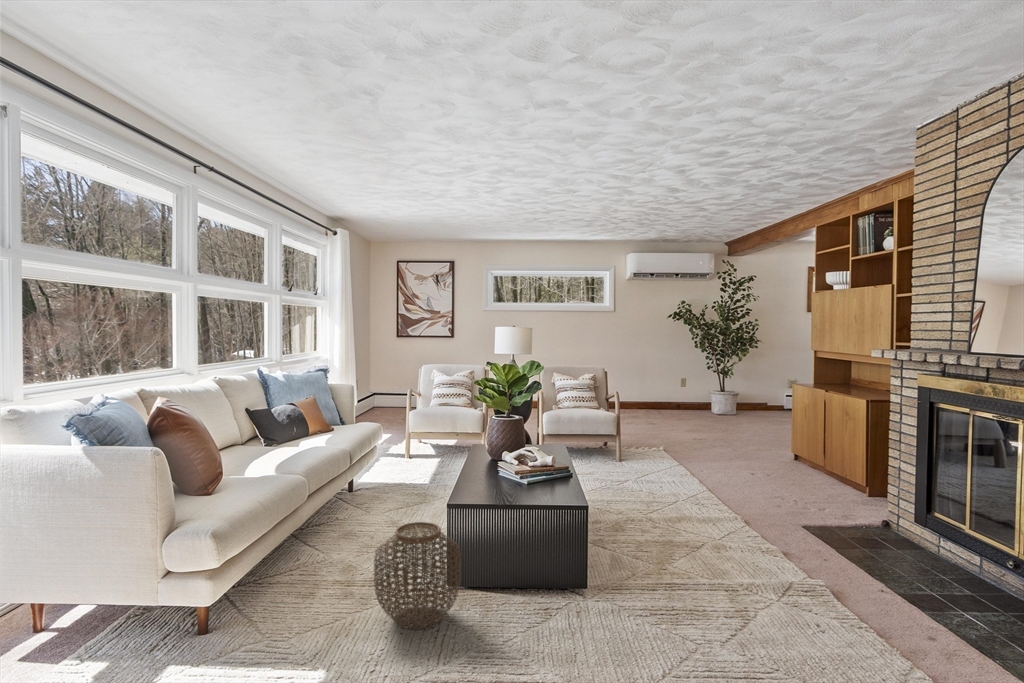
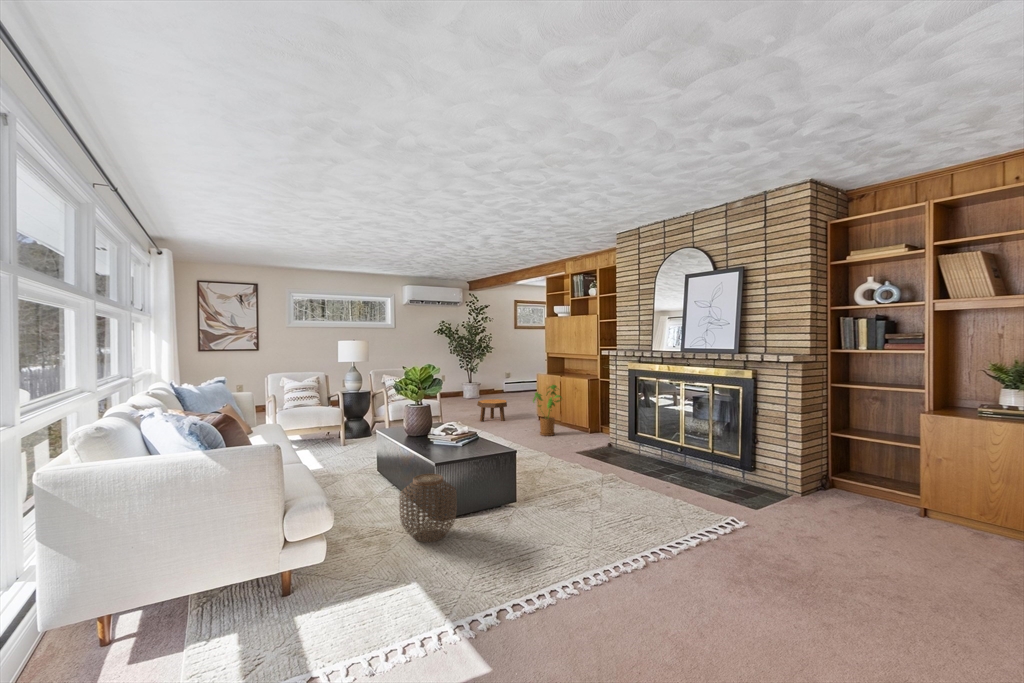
house plant: none [758,404,810,489] -> present [533,385,562,436]
footstool: none [694,418,742,453] -> present [477,399,507,422]

